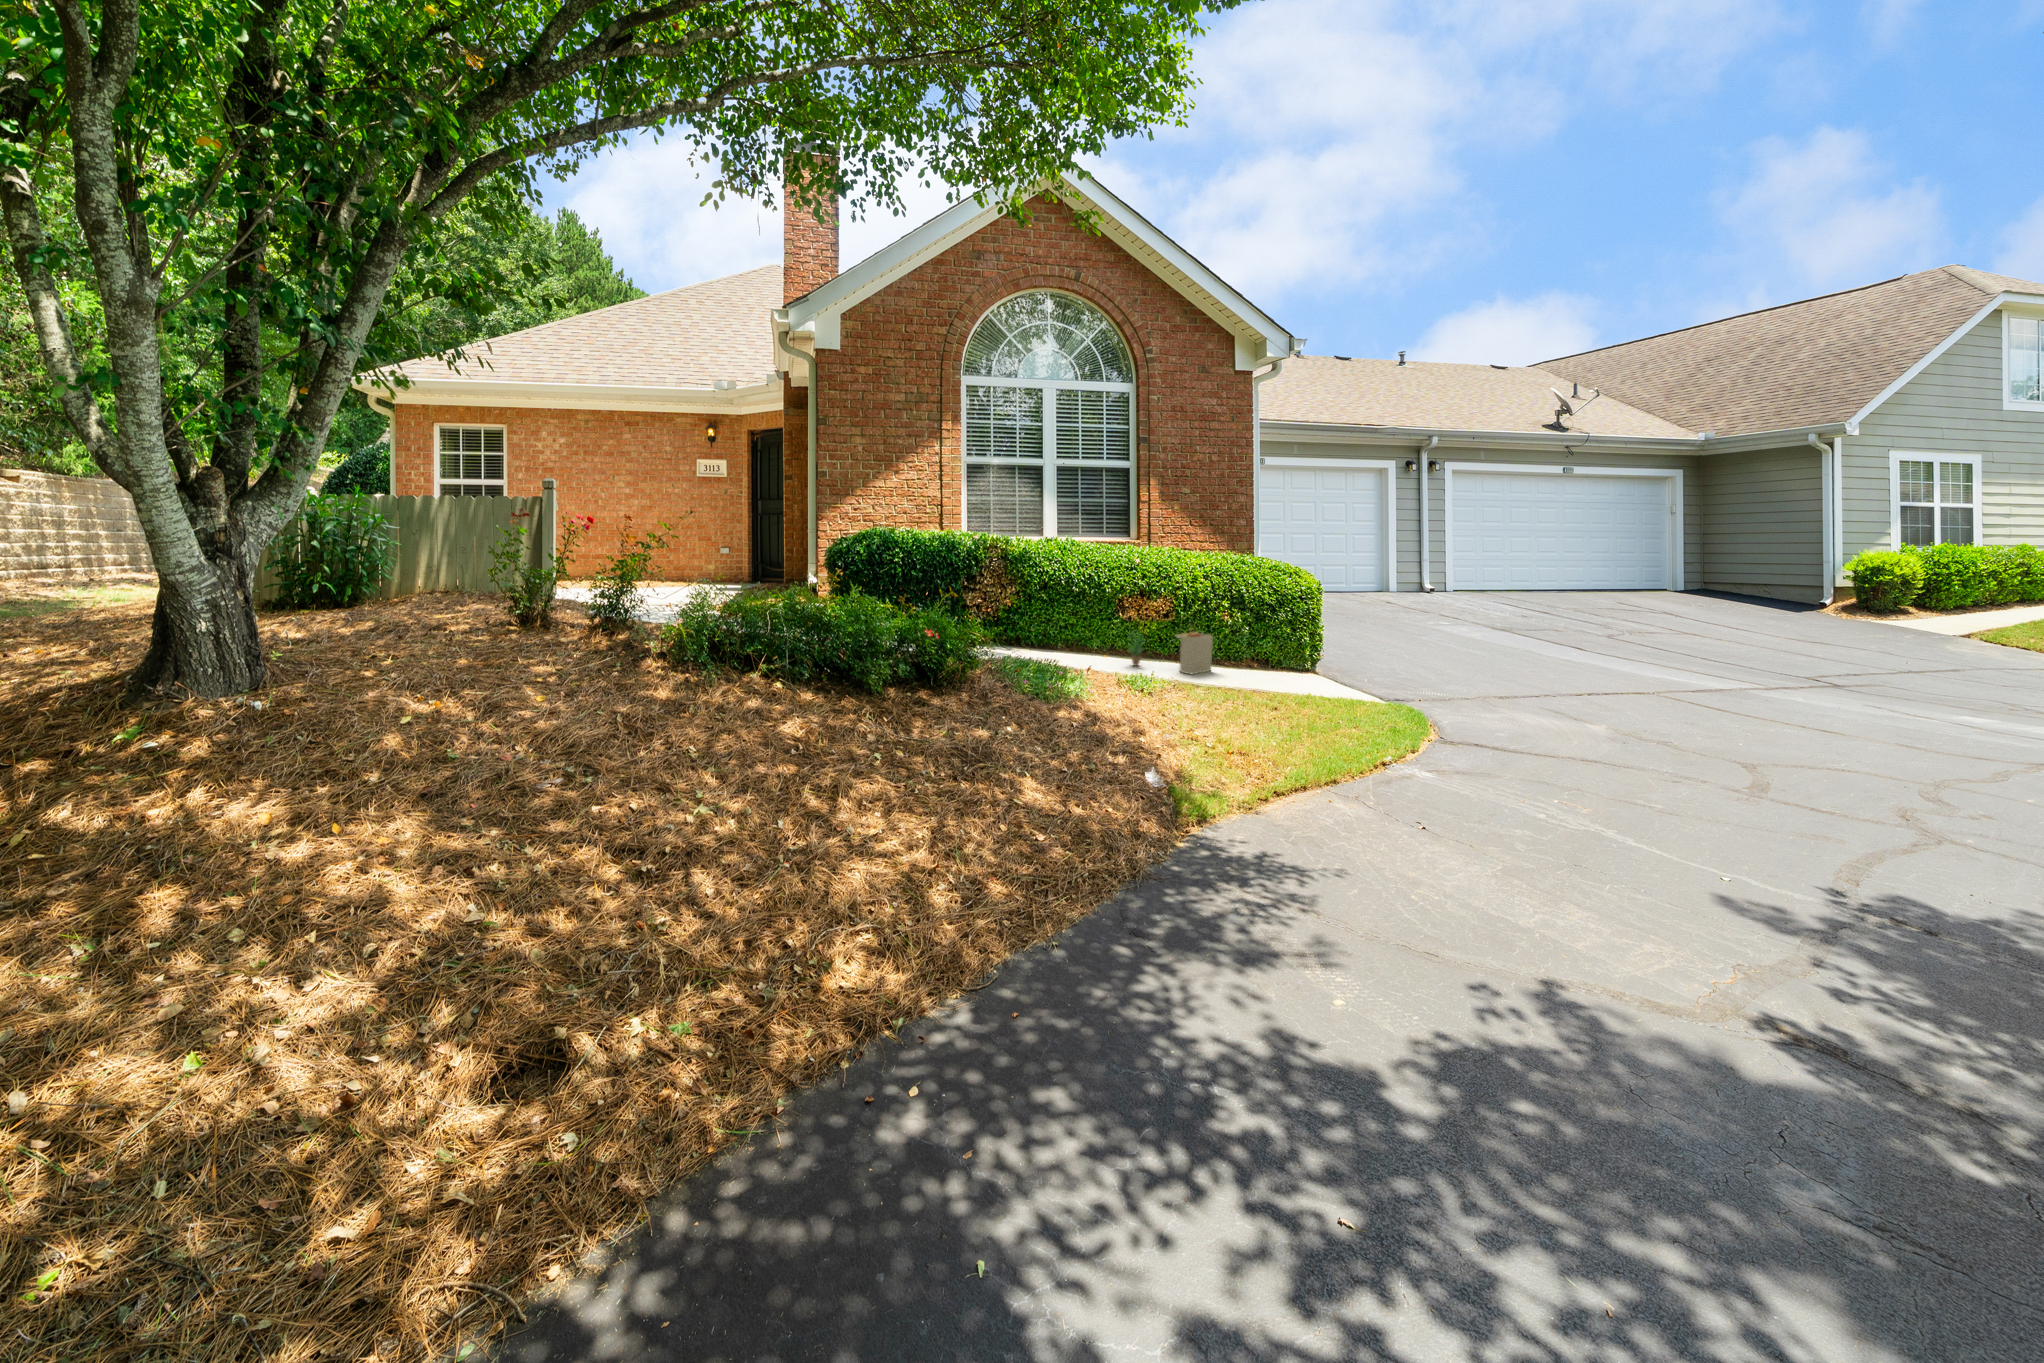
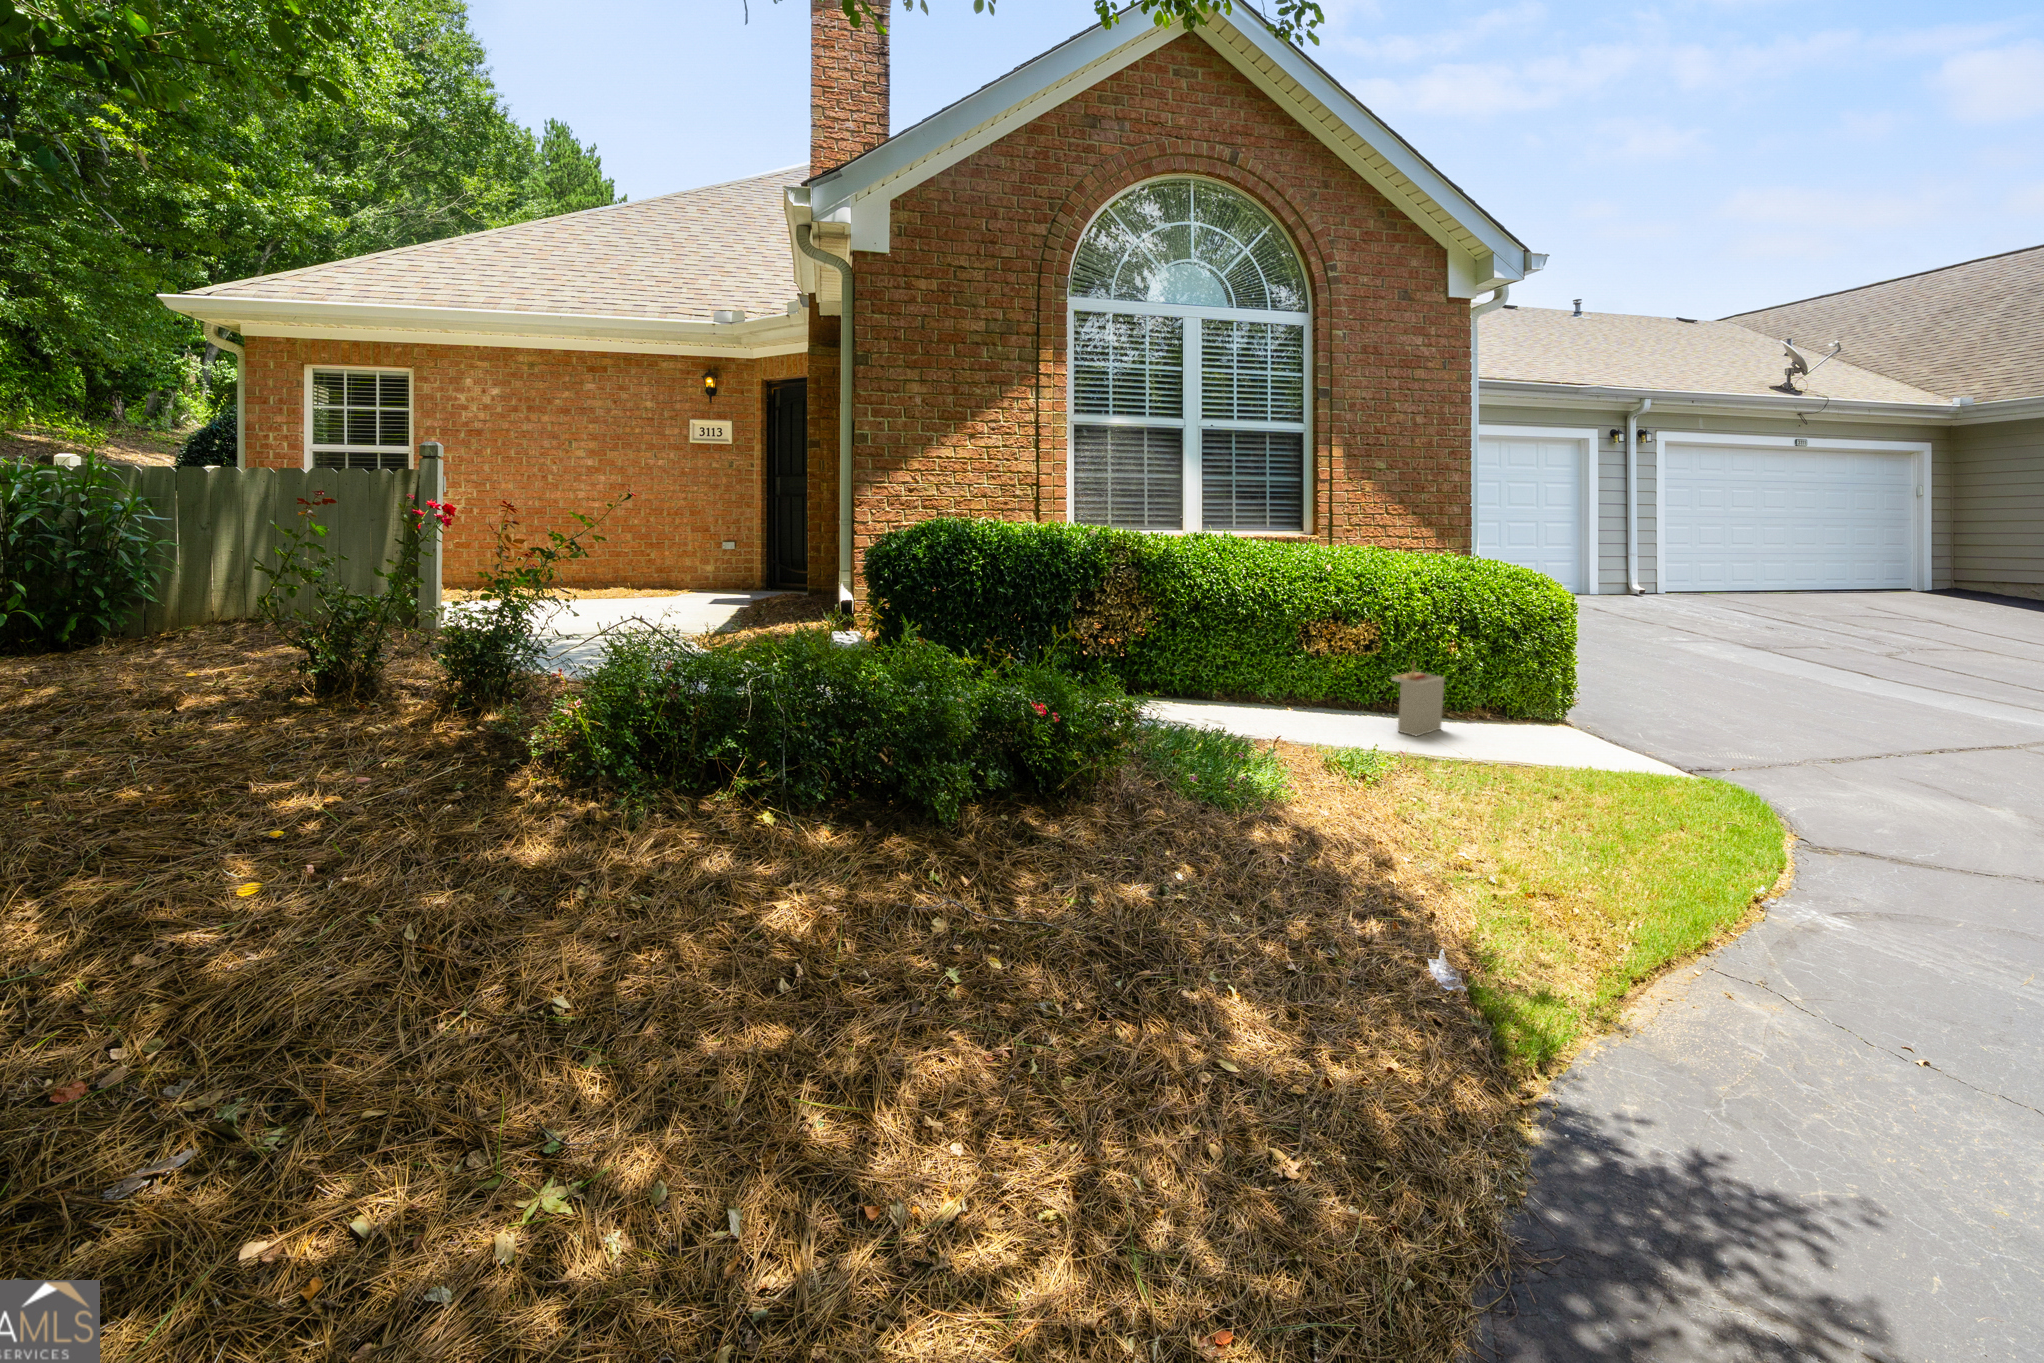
potted plant: present [1129,631,1144,666] -> none [1318,669,1347,722]

